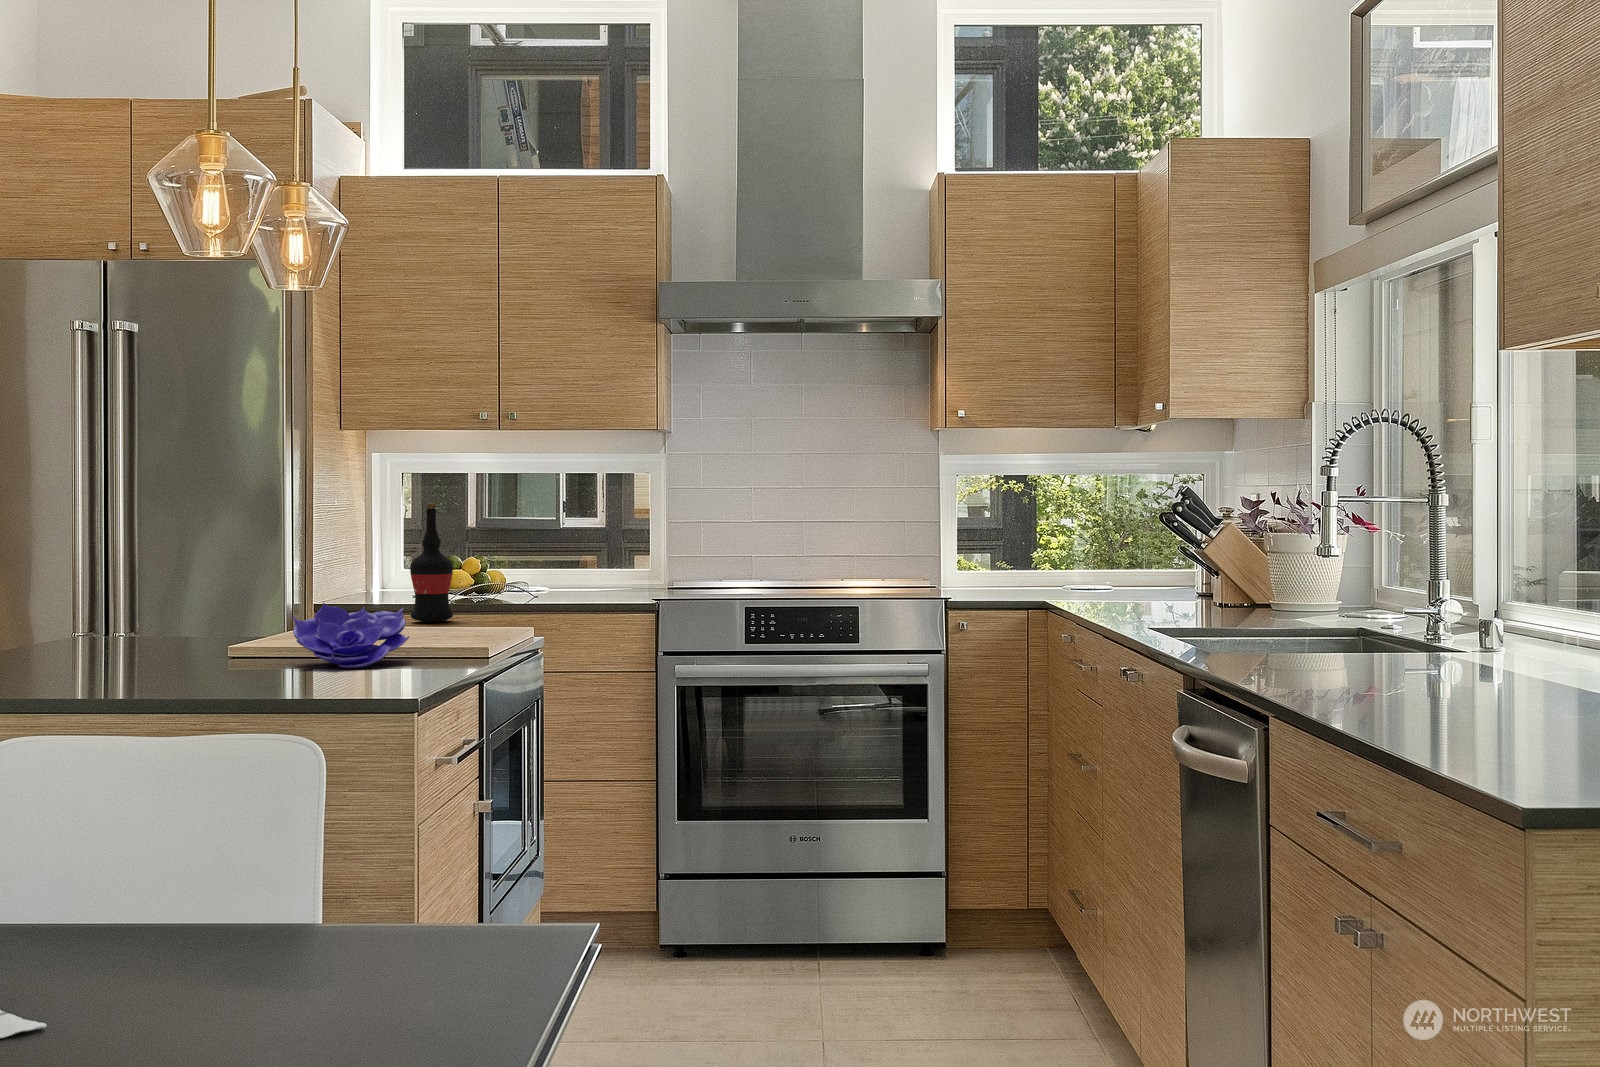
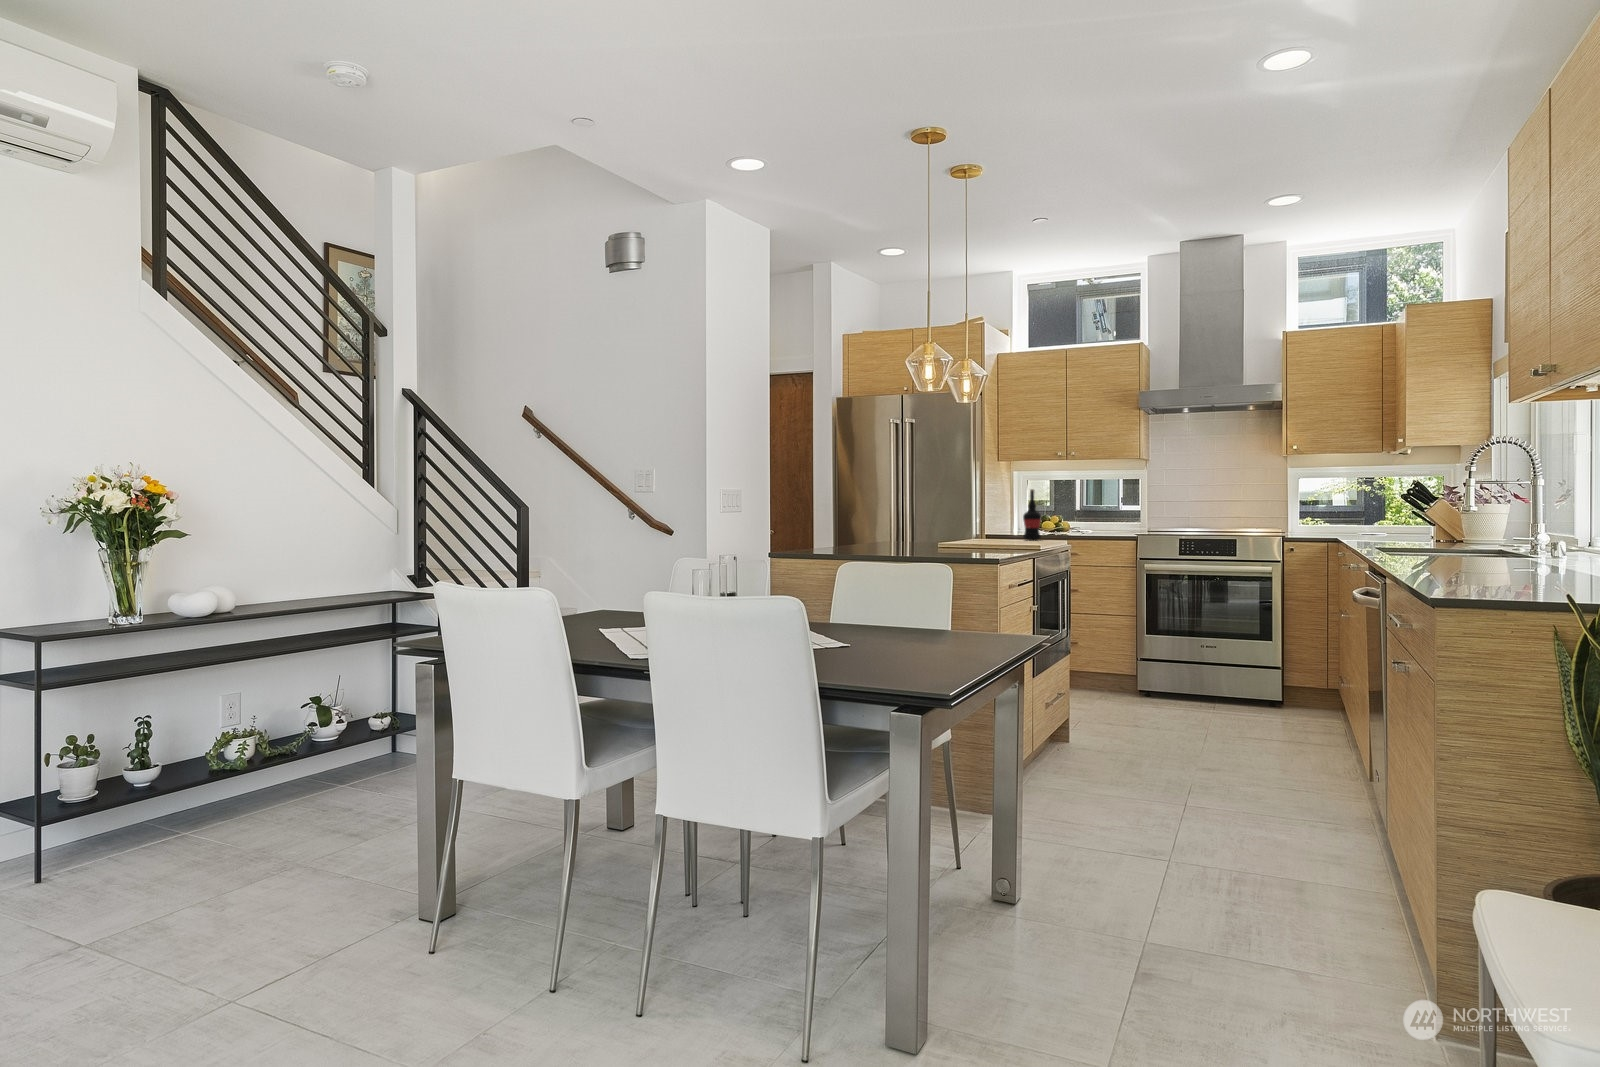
decorative bowl: present [293,602,409,668] -> none [970,523,1015,547]

